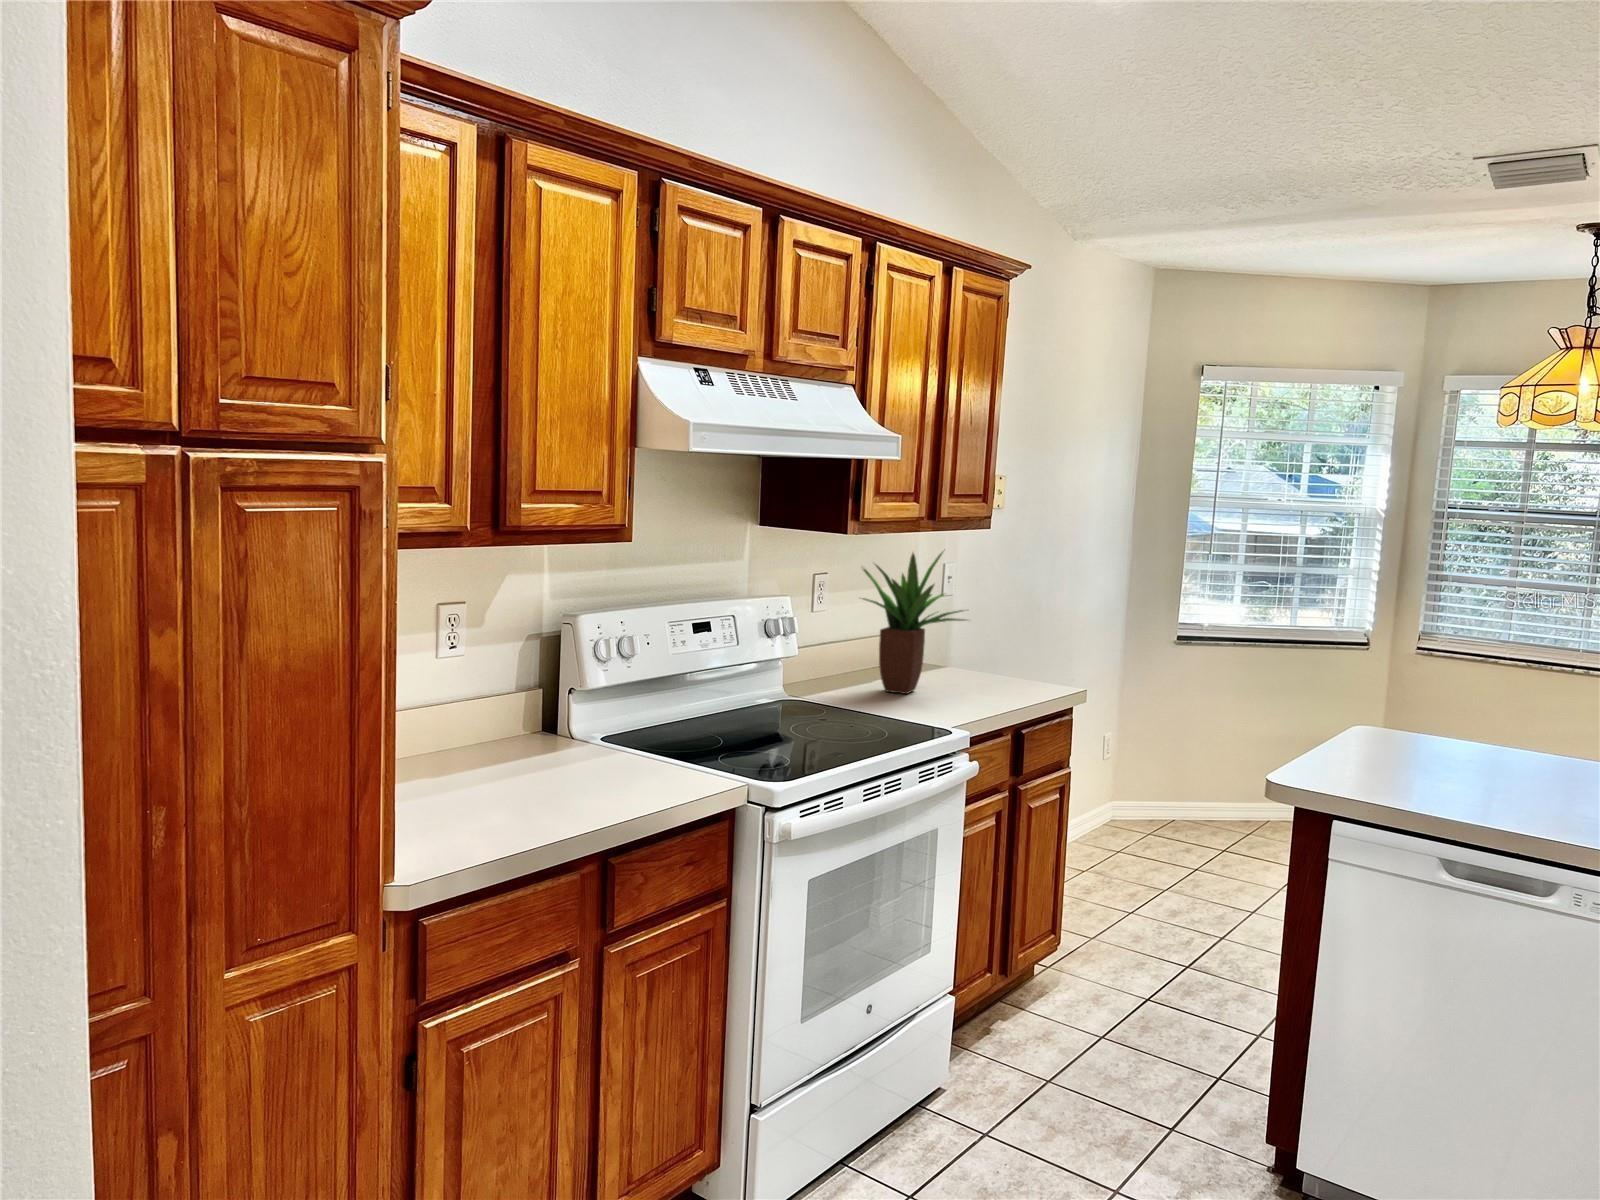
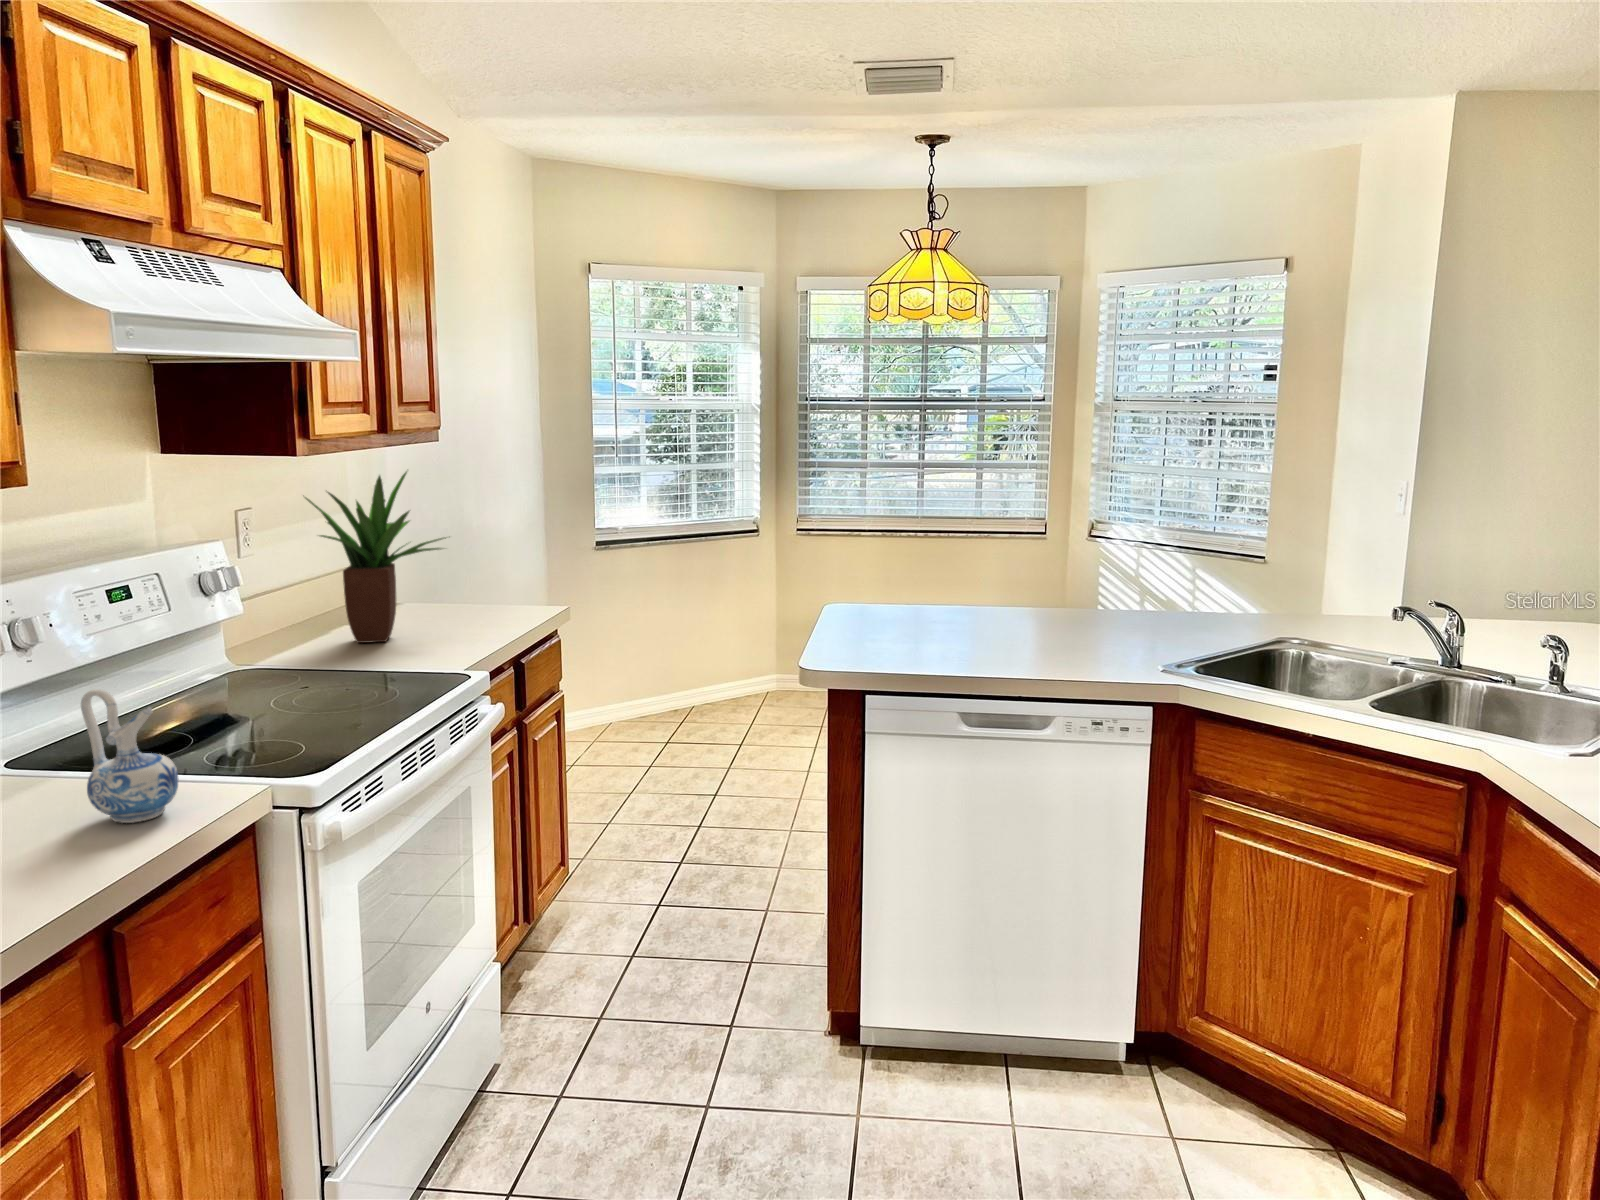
ceramic pitcher: none [620,685,677,786] -> present [81,689,179,823]

